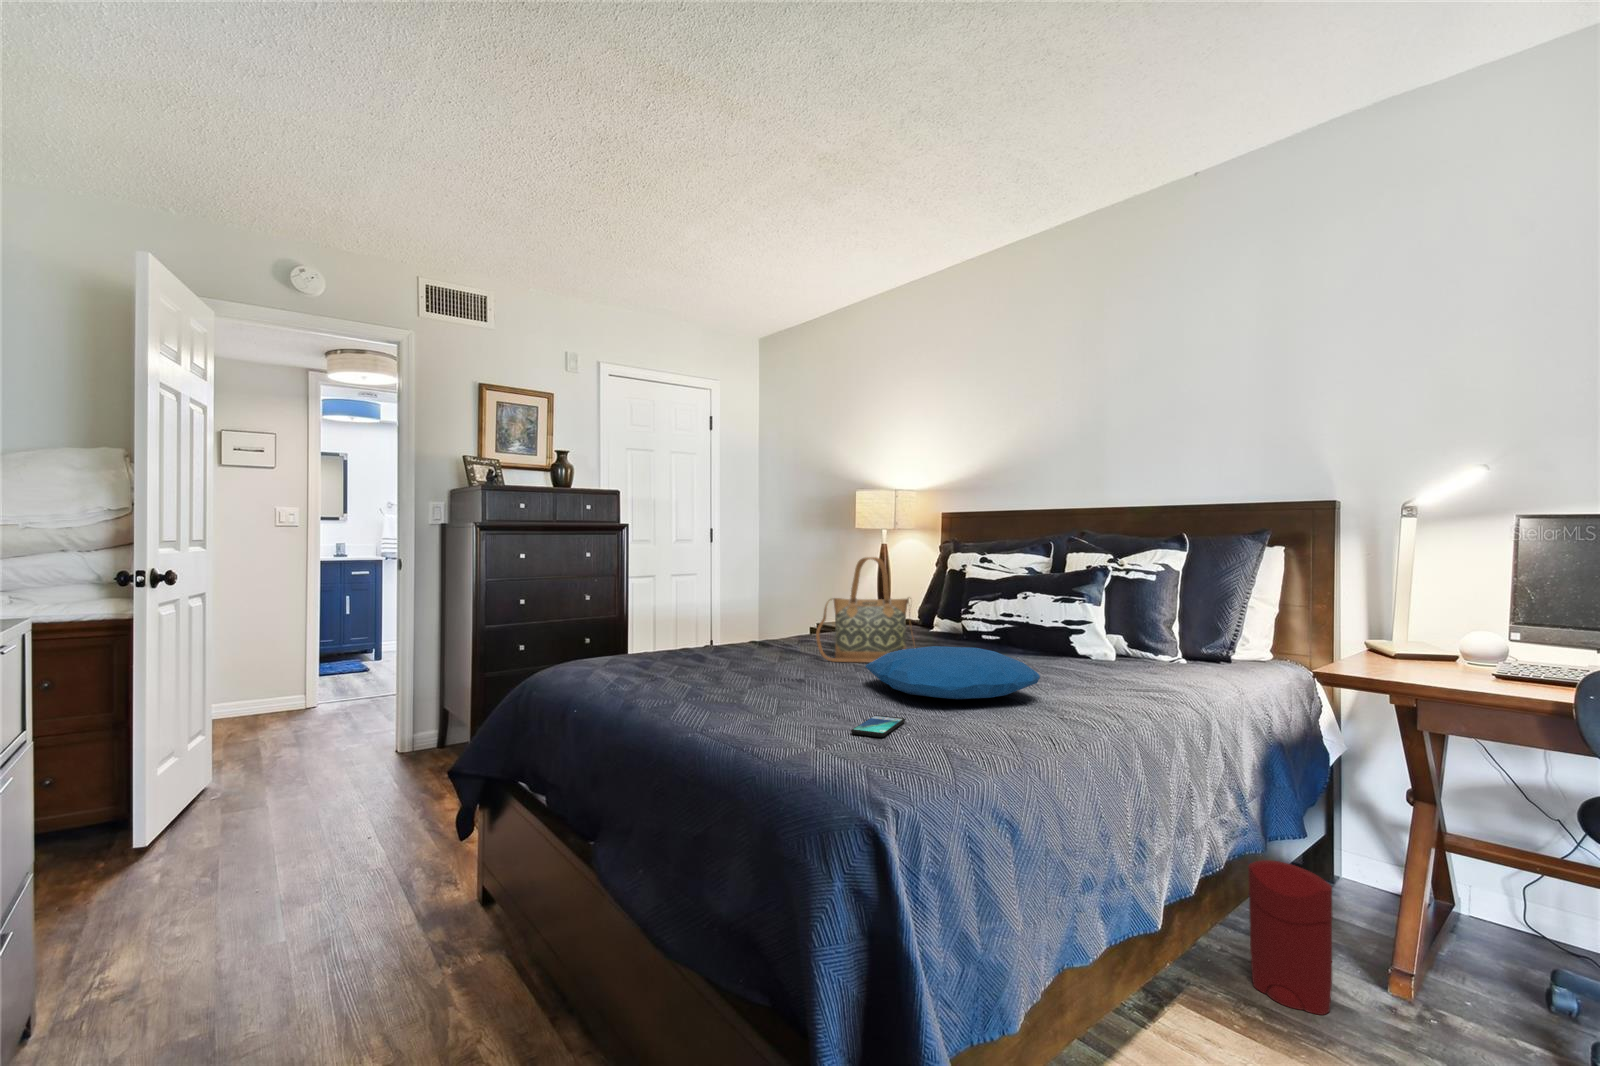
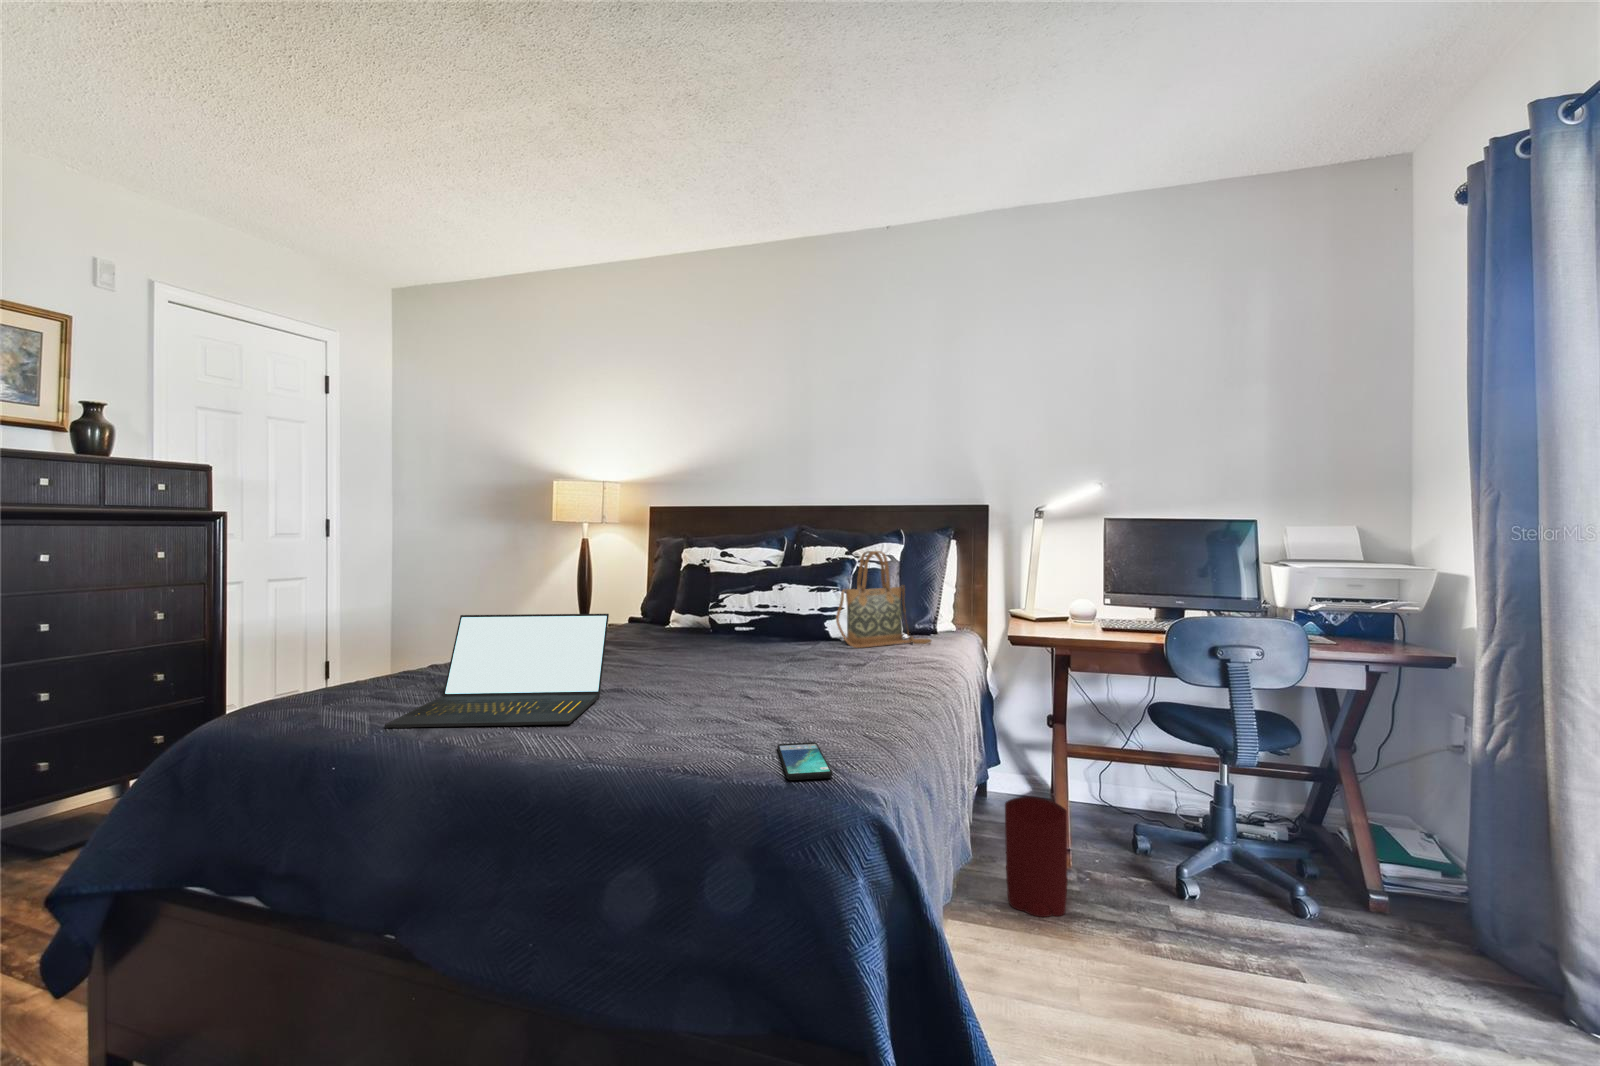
handbag: present [816,557,915,662] -> present [836,551,931,648]
laptop: none [659,603,812,685] -> present [385,614,609,728]
pillow: present [865,646,1040,700] -> none [697,645,892,708]

